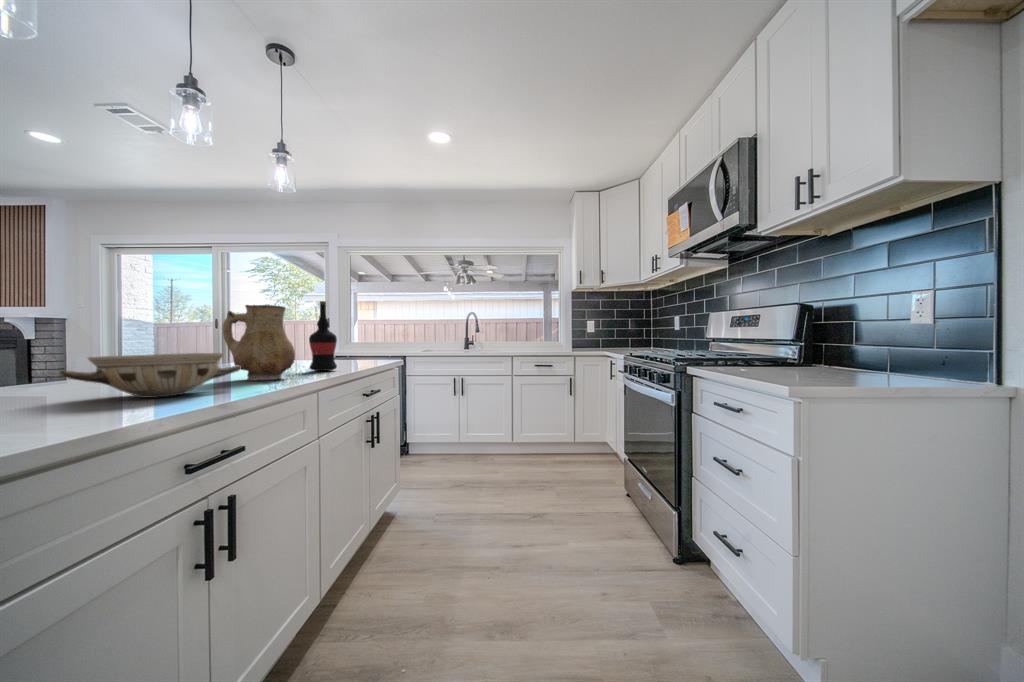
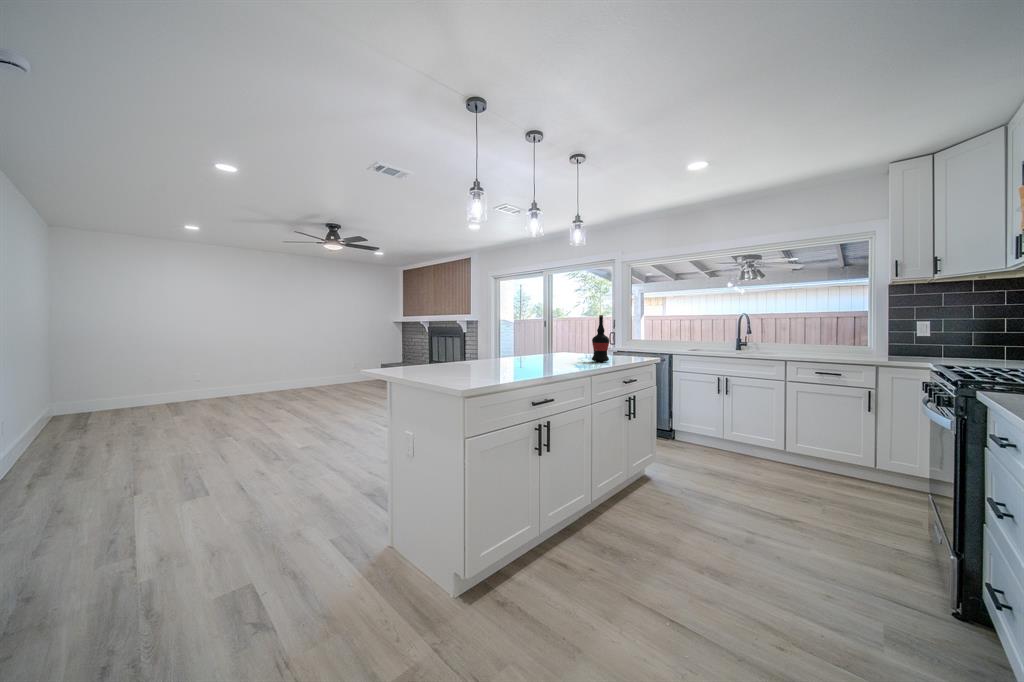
ceramic pitcher: present [222,305,295,381] -> none [547,321,582,365]
ceramic bowl: present [60,353,241,398] -> none [491,348,554,369]

